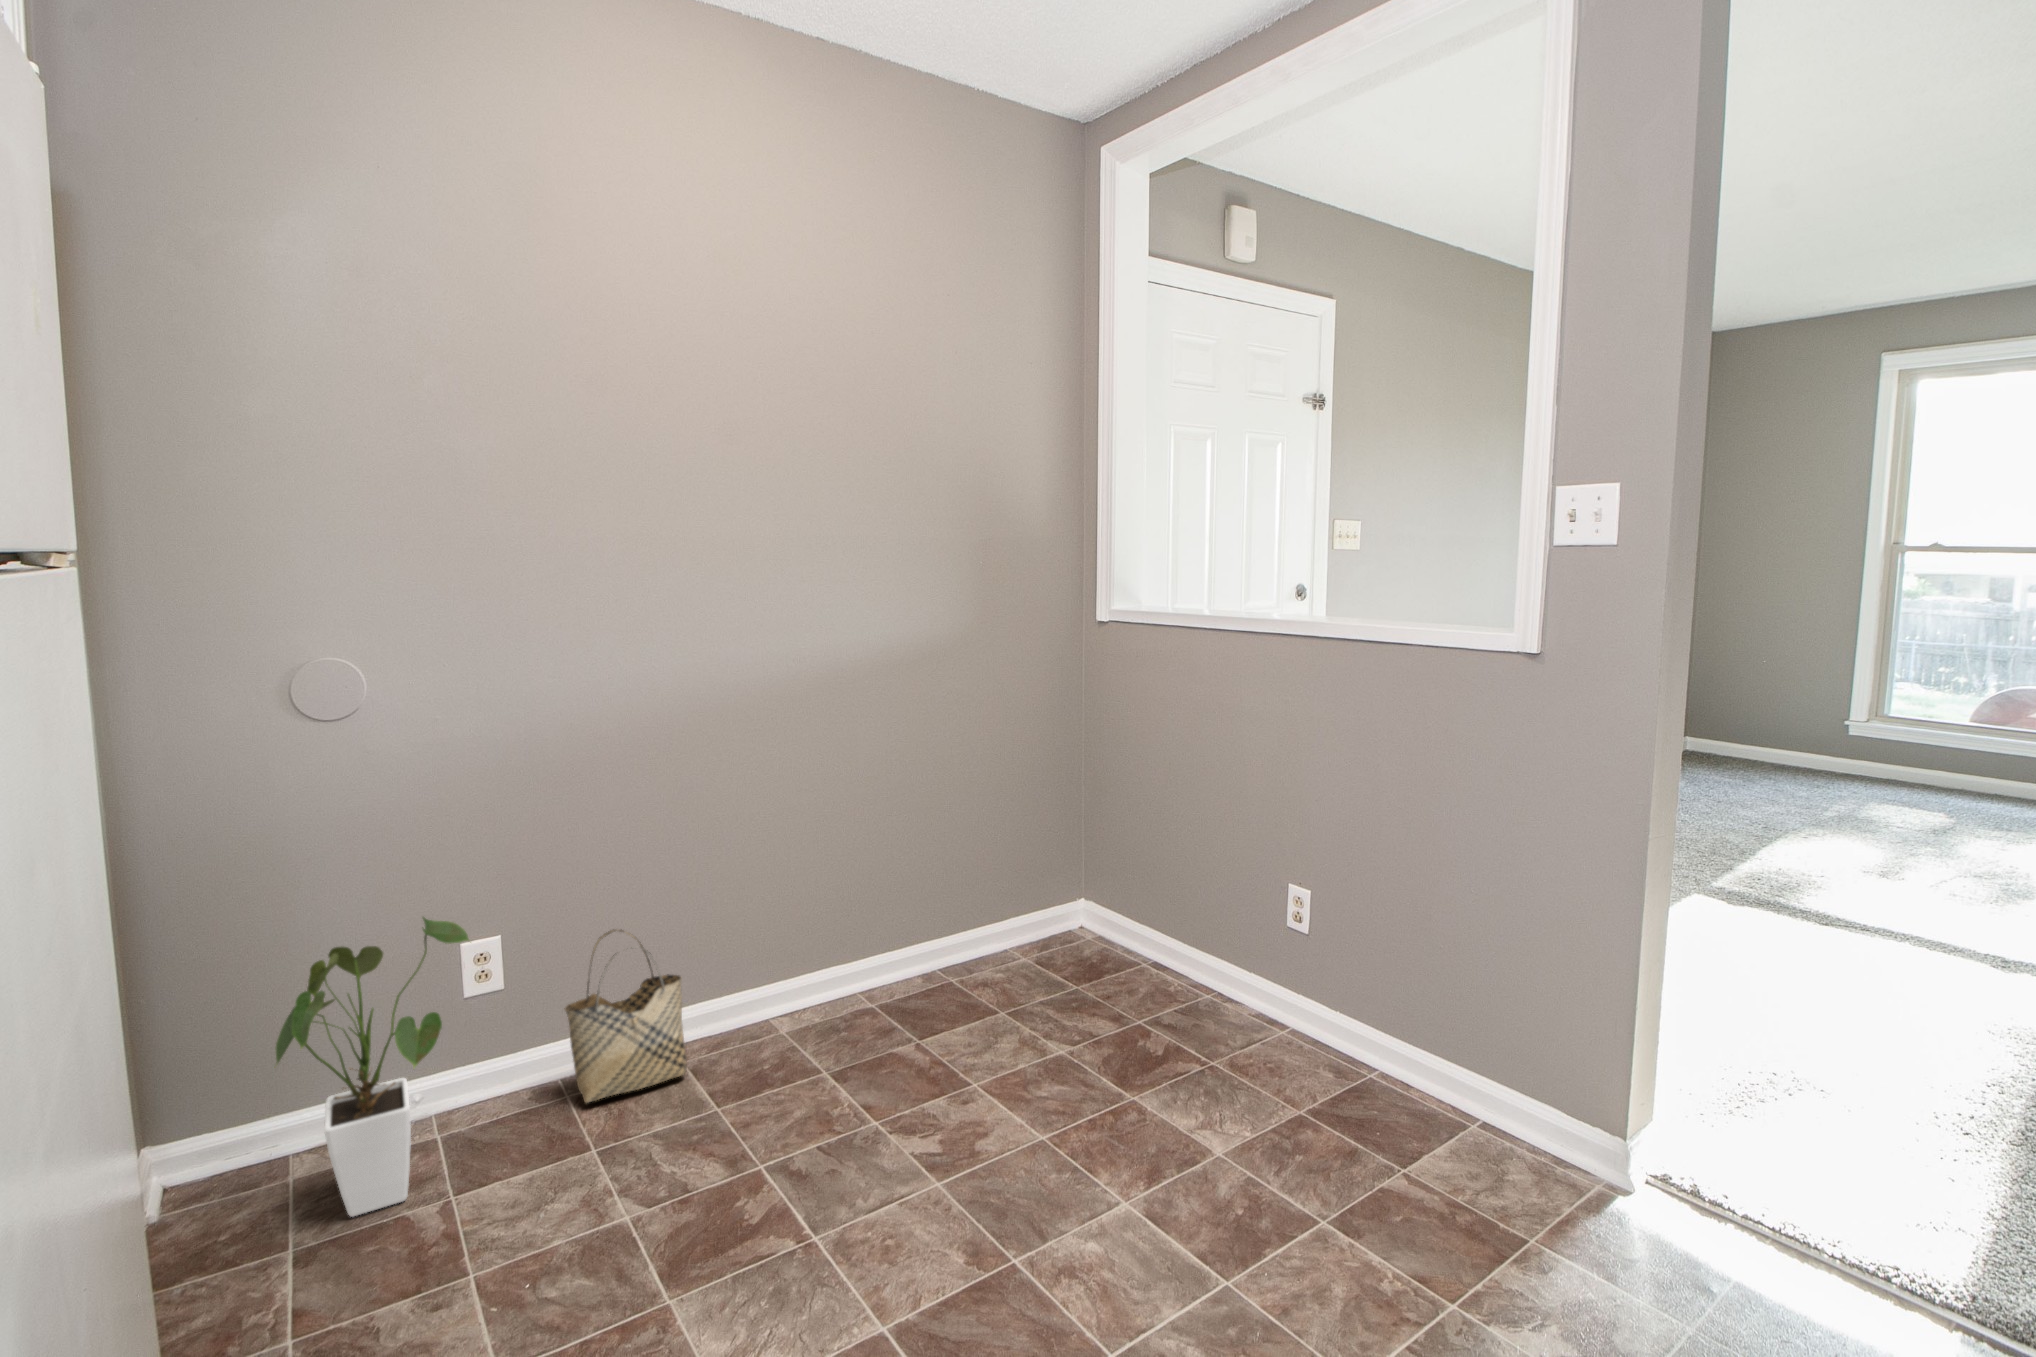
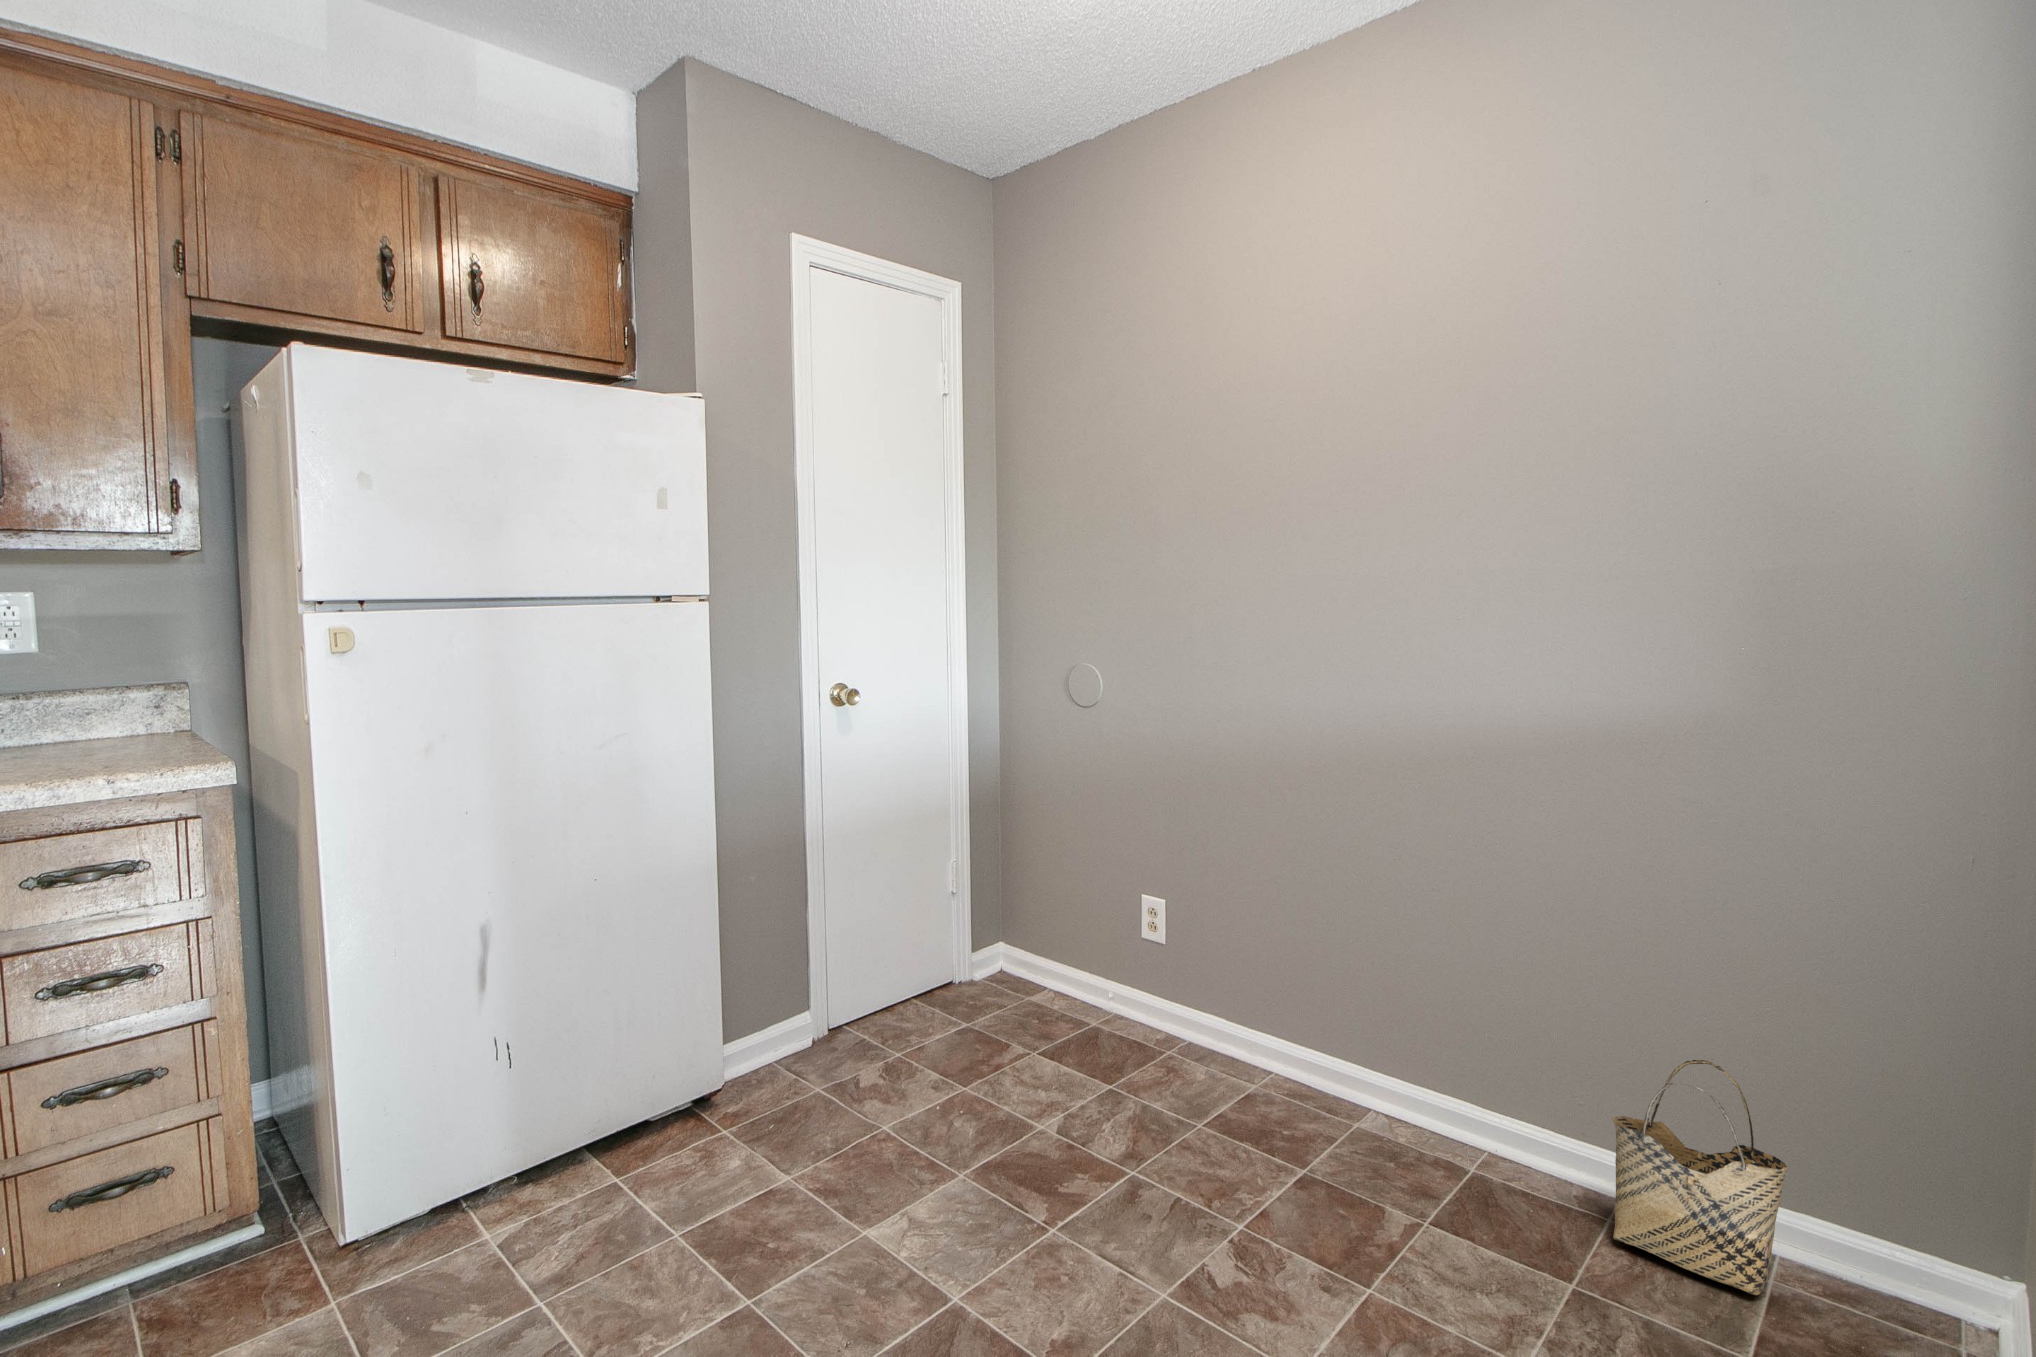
house plant: present [276,917,469,1217] -> none [1302,943,1531,1197]

